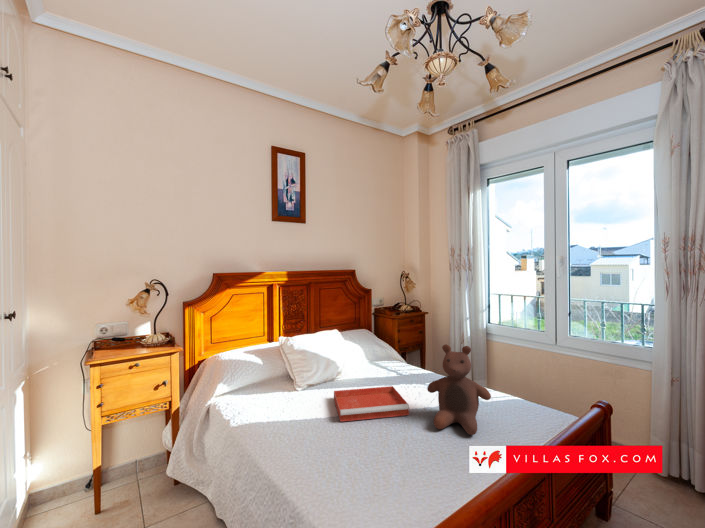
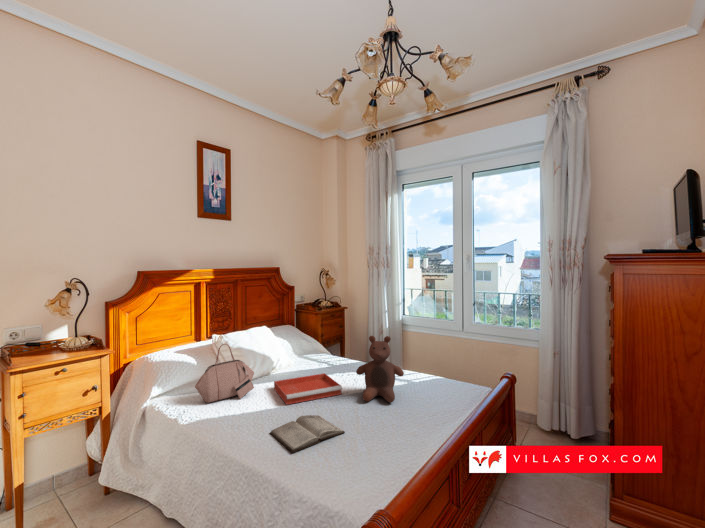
handbag: none [249,346,313,409] -> present [195,344,254,403]
diary: none [310,440,402,494] -> present [270,415,345,453]

